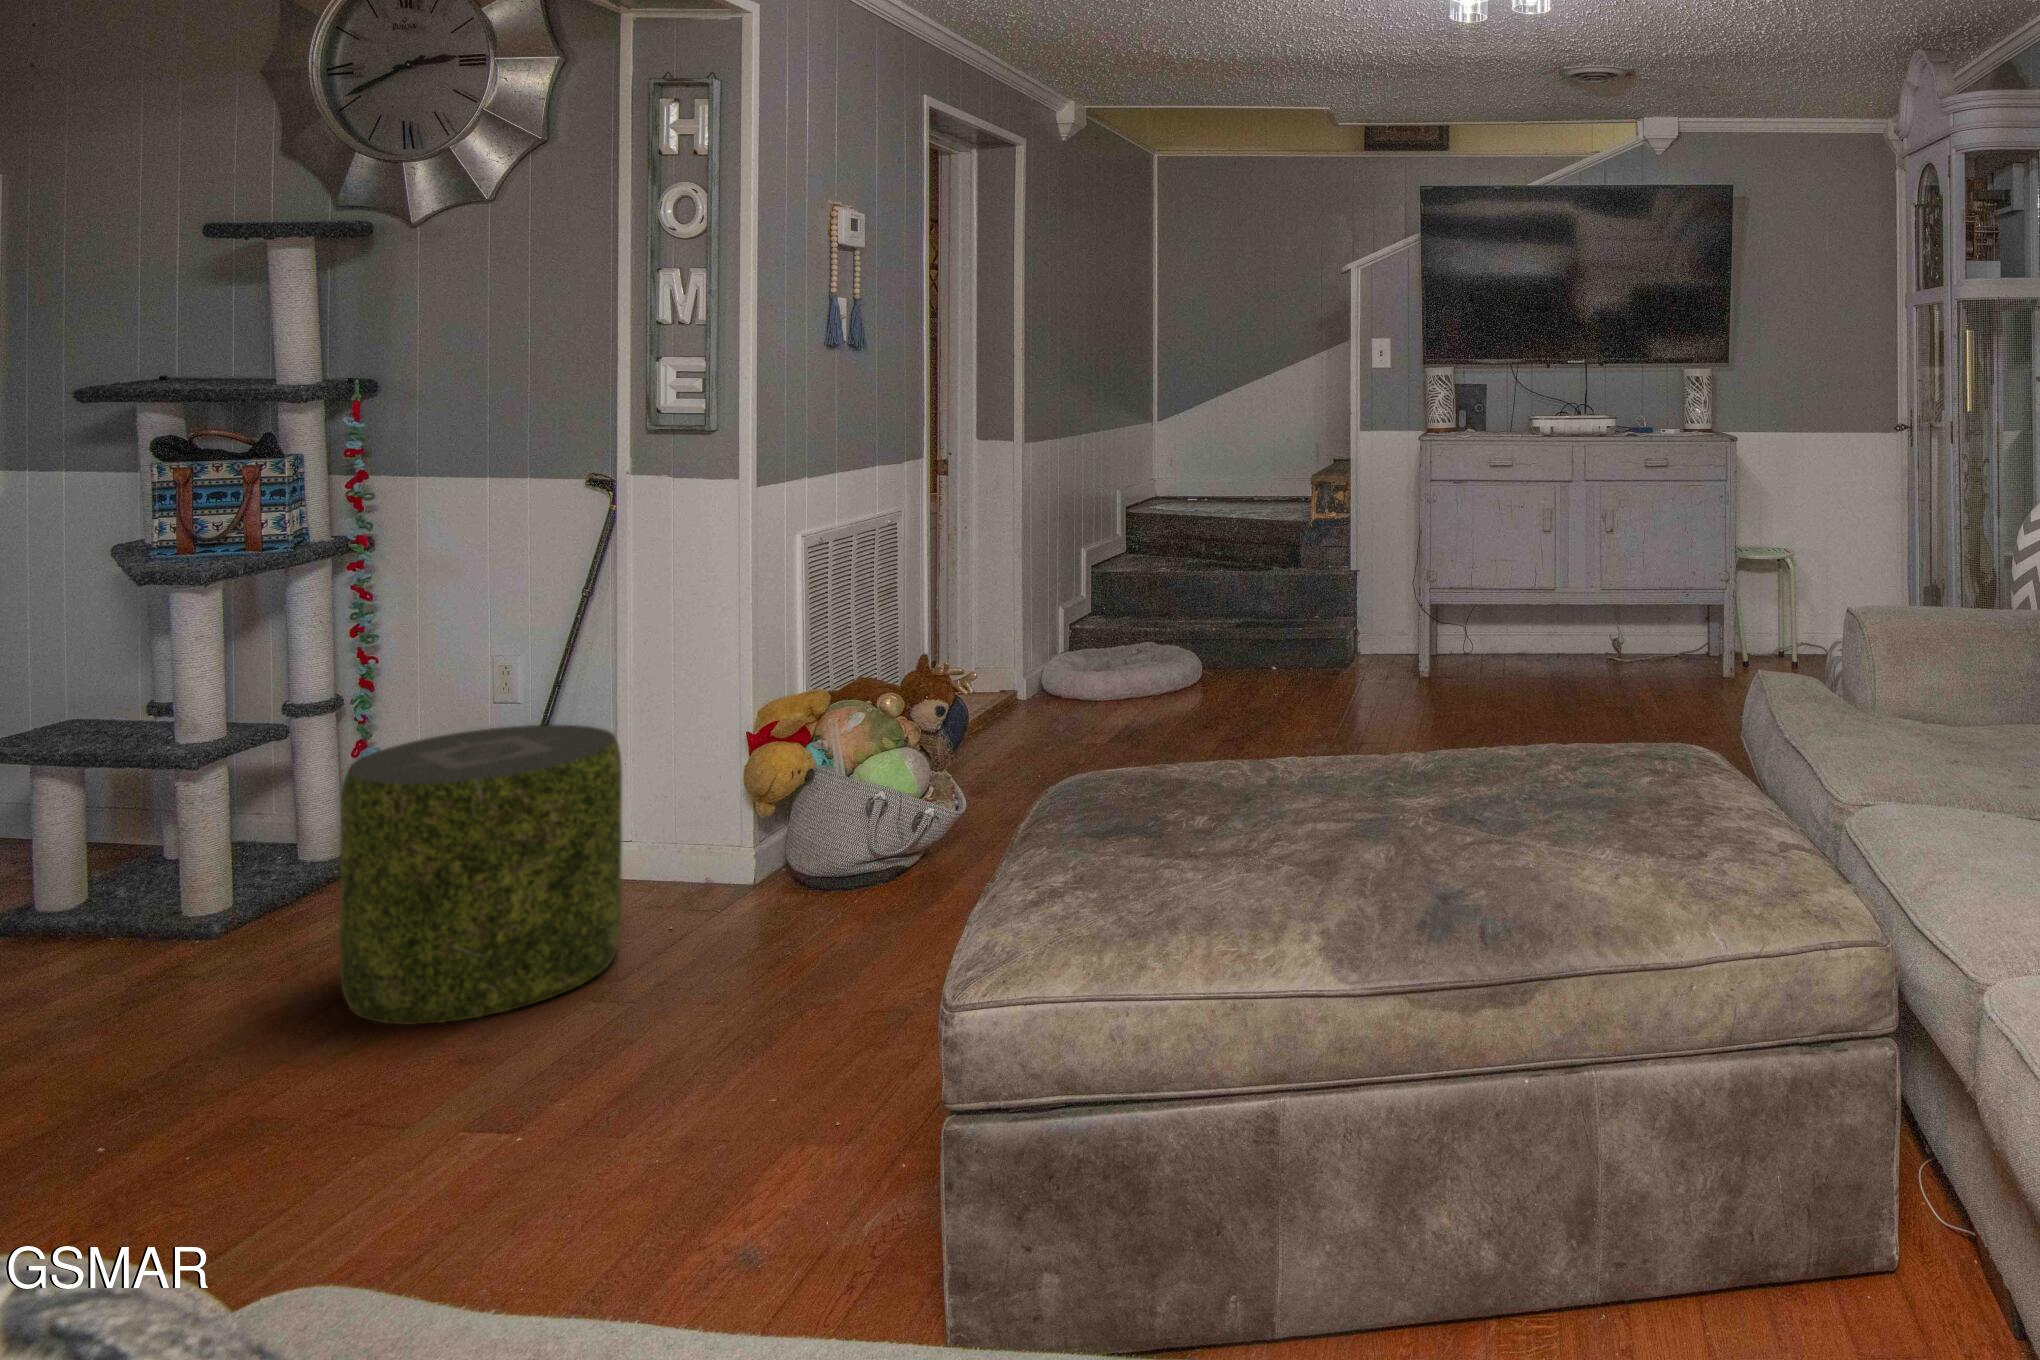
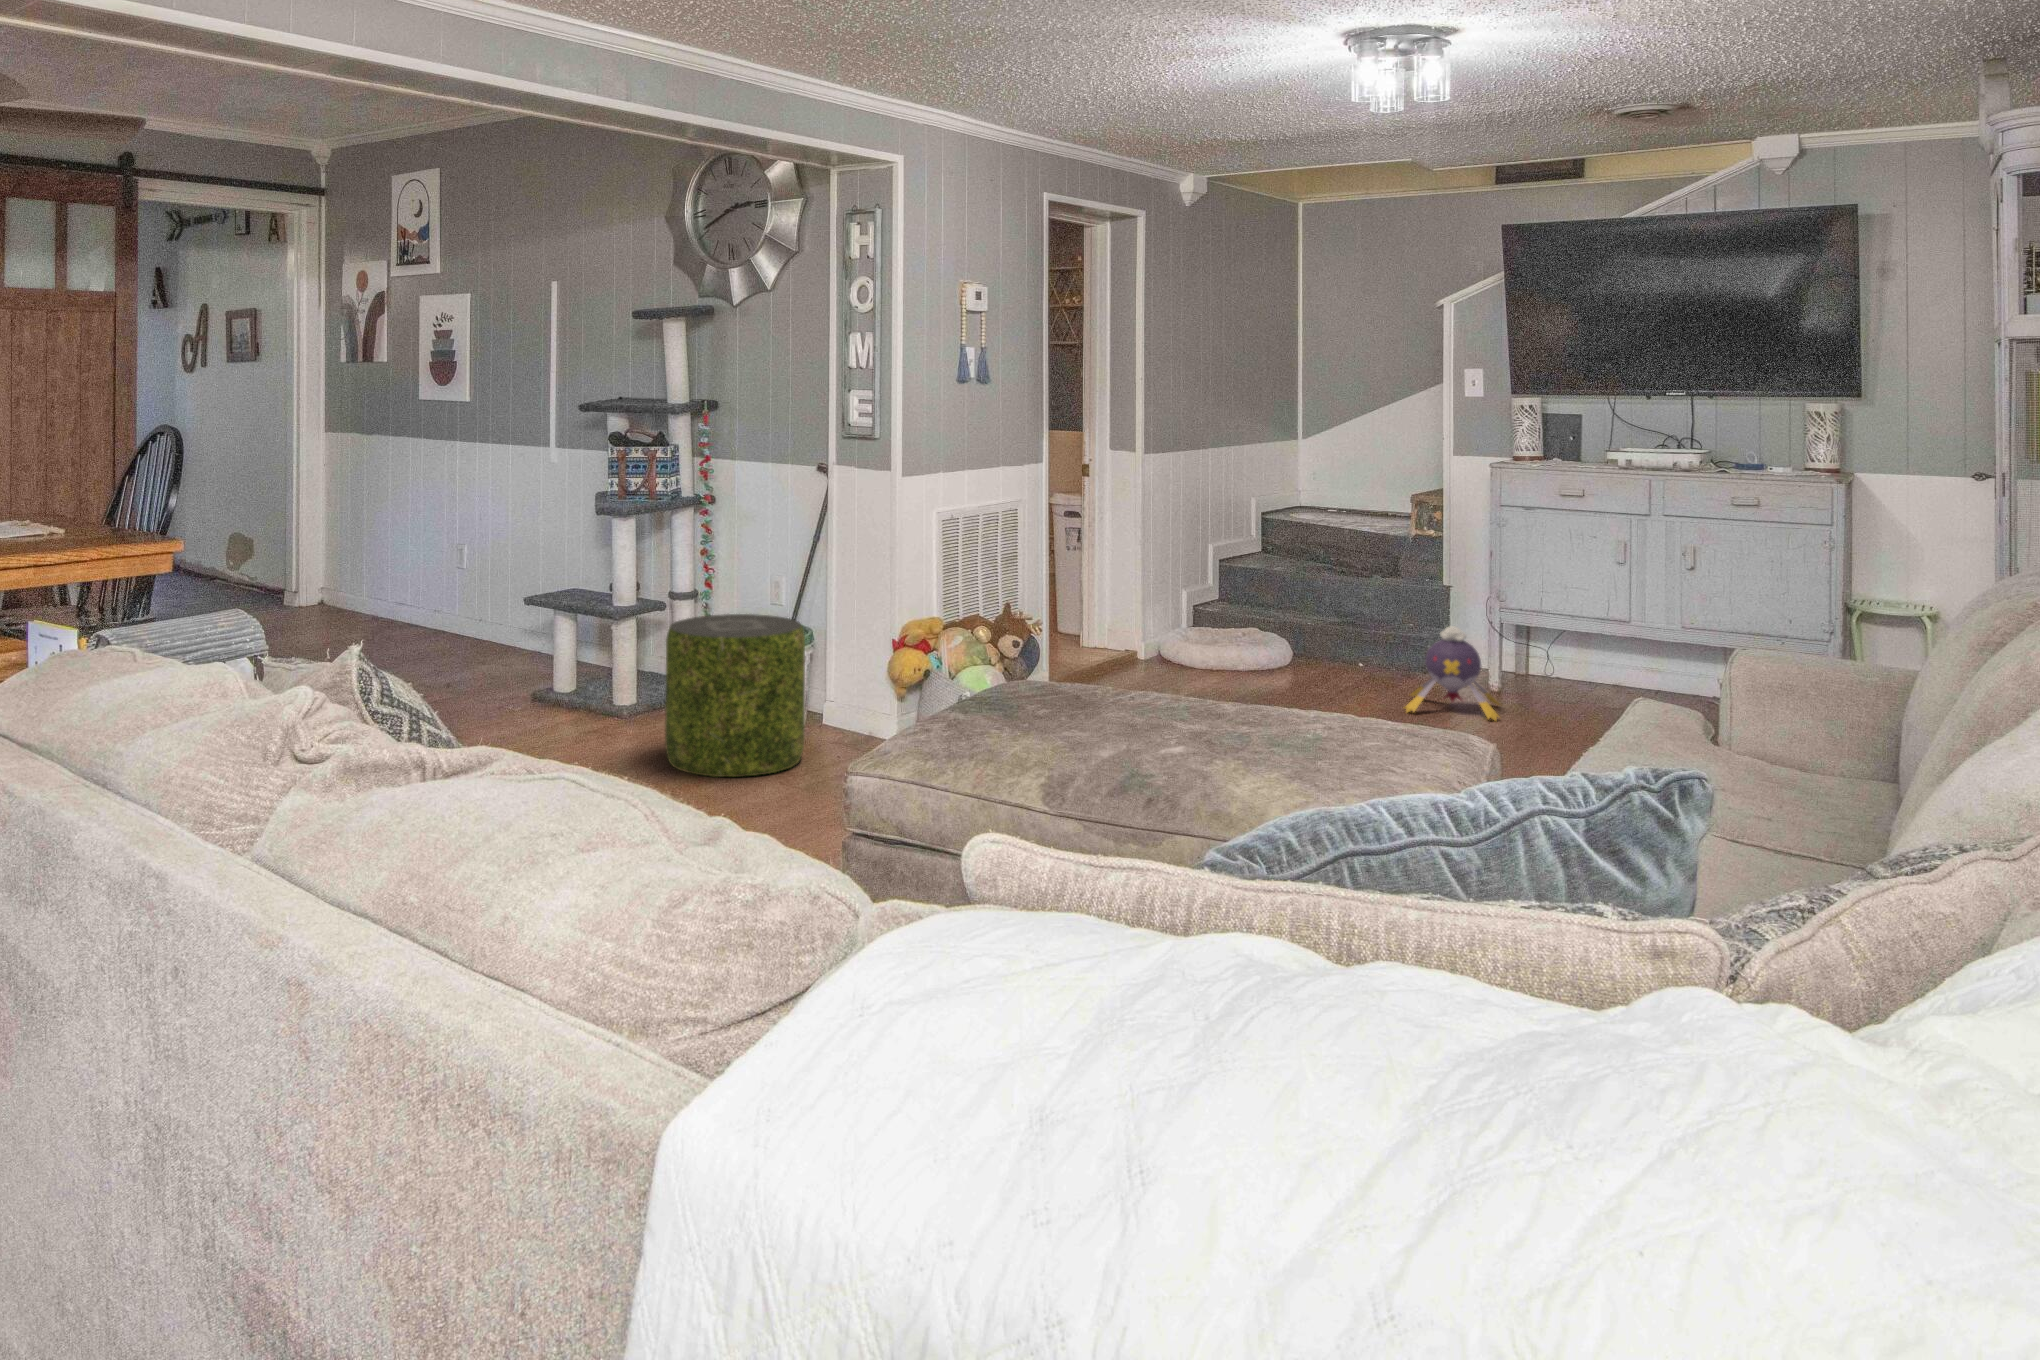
plush toy: none [1349,619,1459,723] -> present [1405,626,1499,721]

